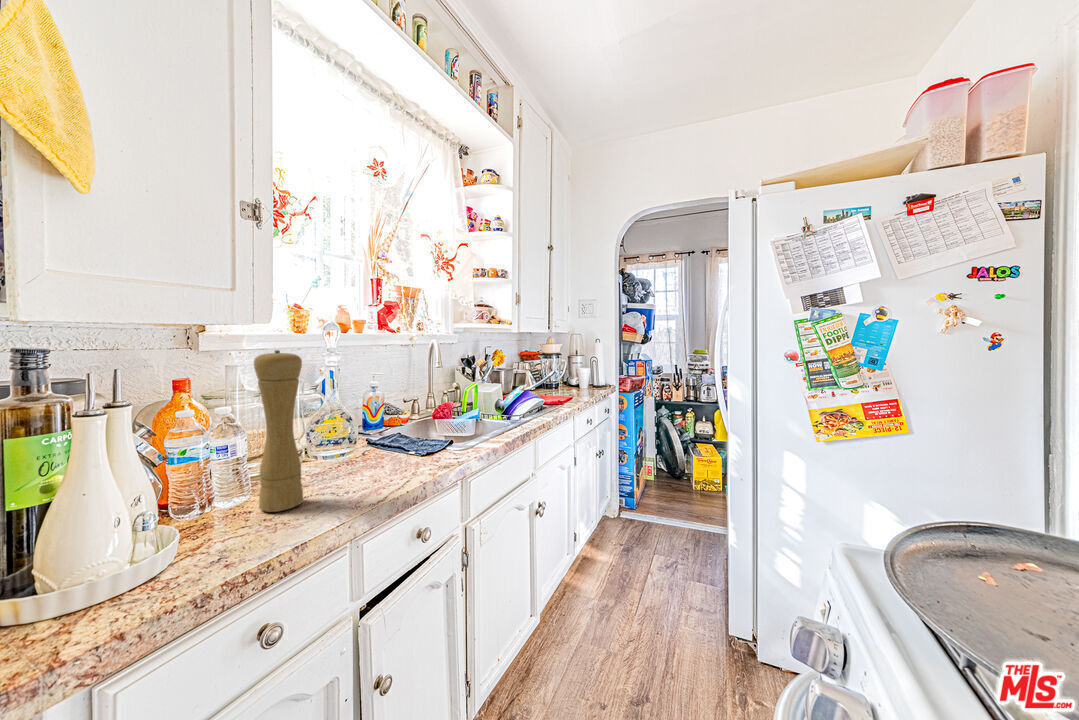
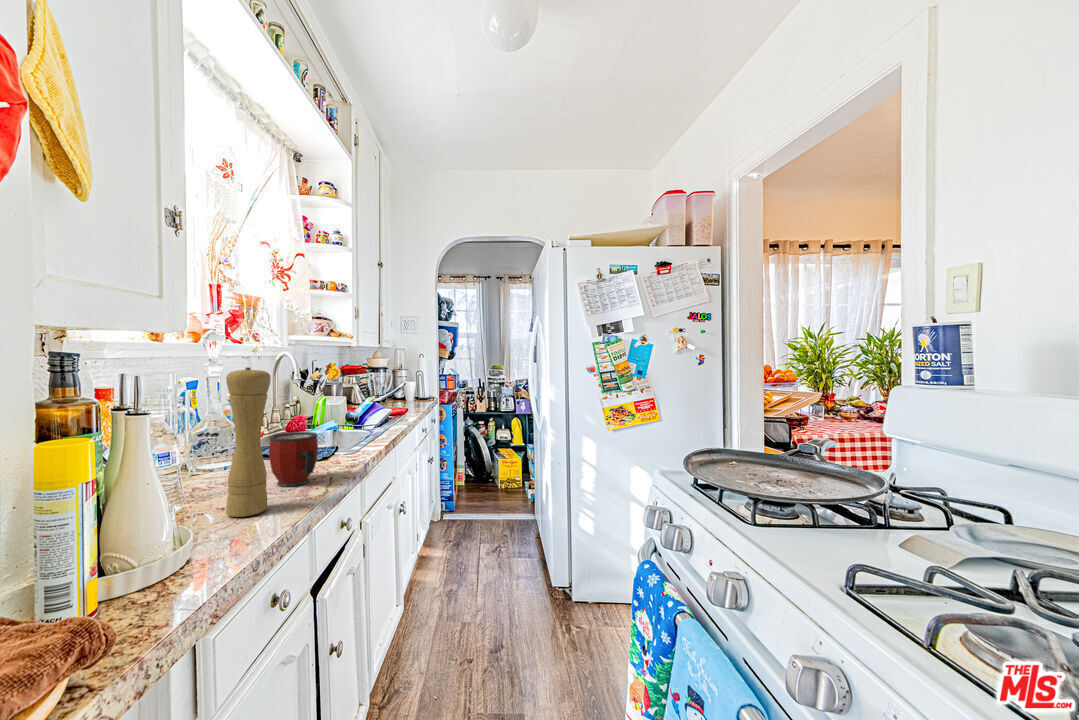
mug: none [342,419,393,478] -> present [269,432,318,487]

